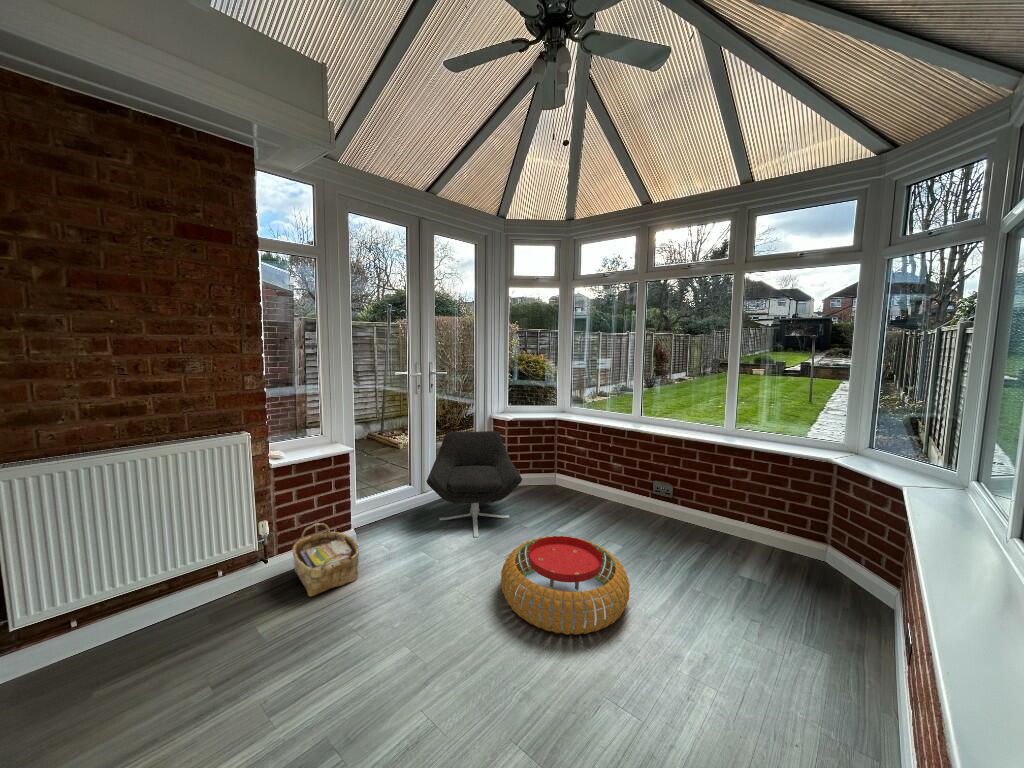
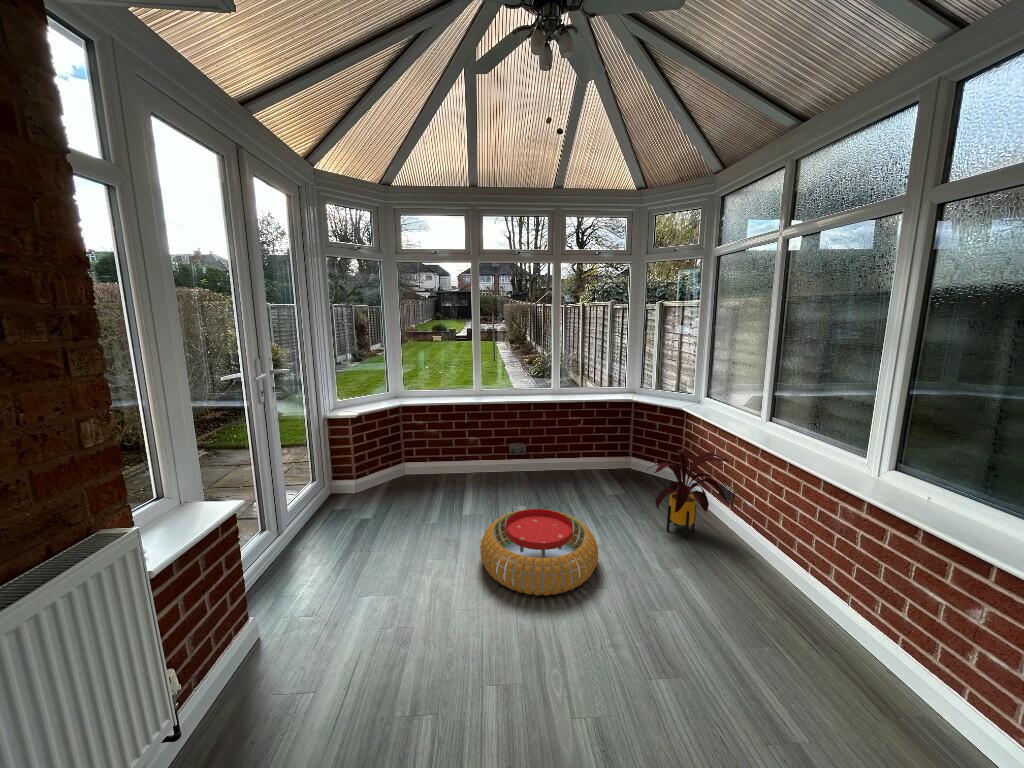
lounge chair: present [426,431,522,537] -> none [293,432,426,557]
woven basket: present [292,523,359,596] -> none [210,623,332,727]
house plant: none [723,534,914,675] -> present [650,450,732,538]

